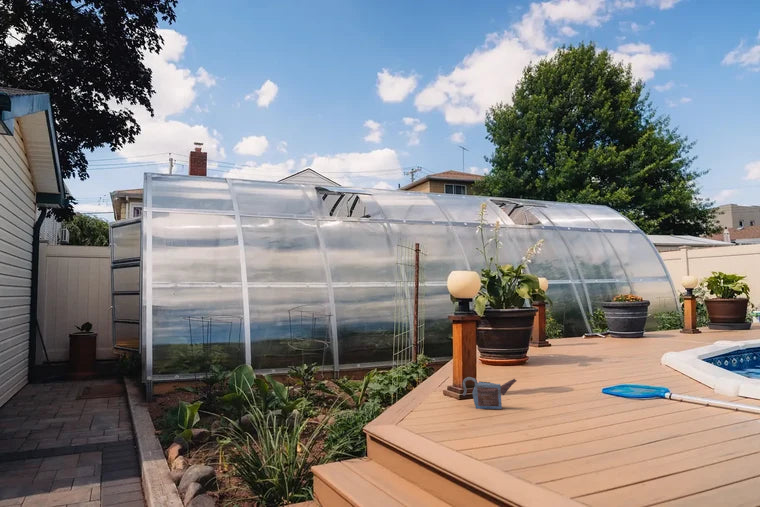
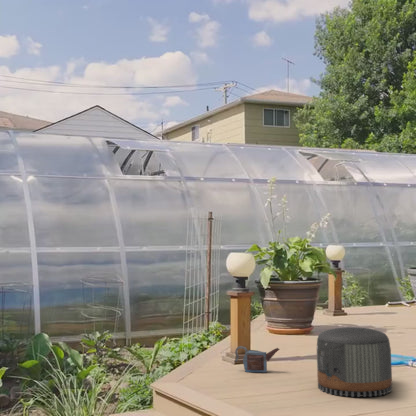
pouf: none [574,353,685,445] -> present [317,327,392,397]

